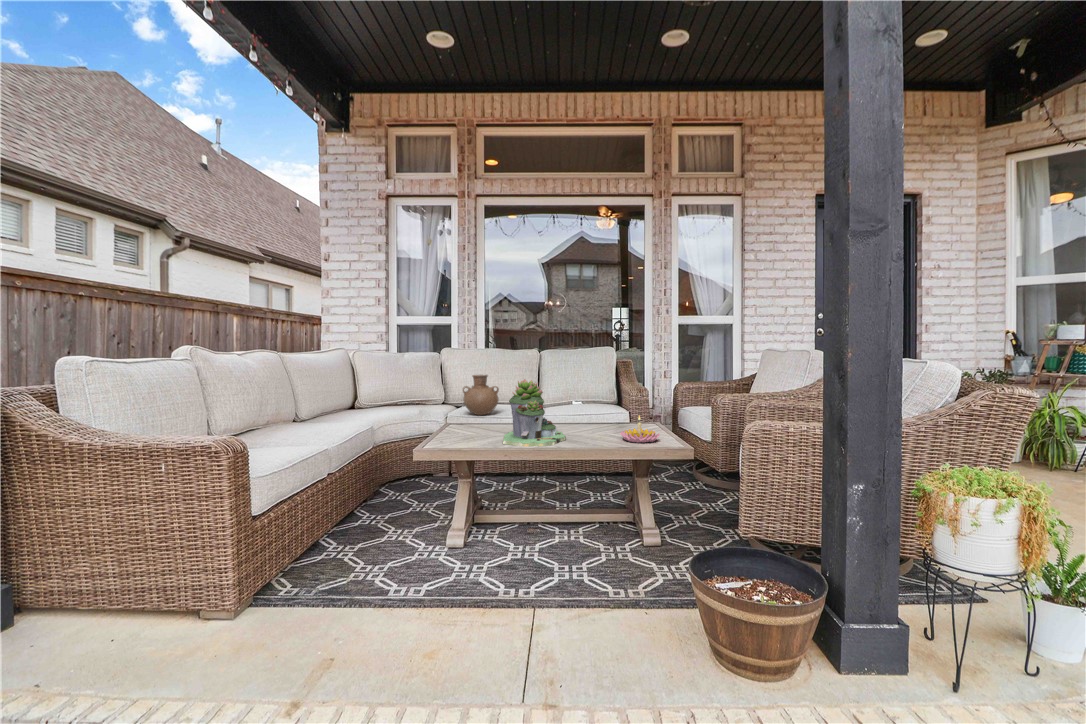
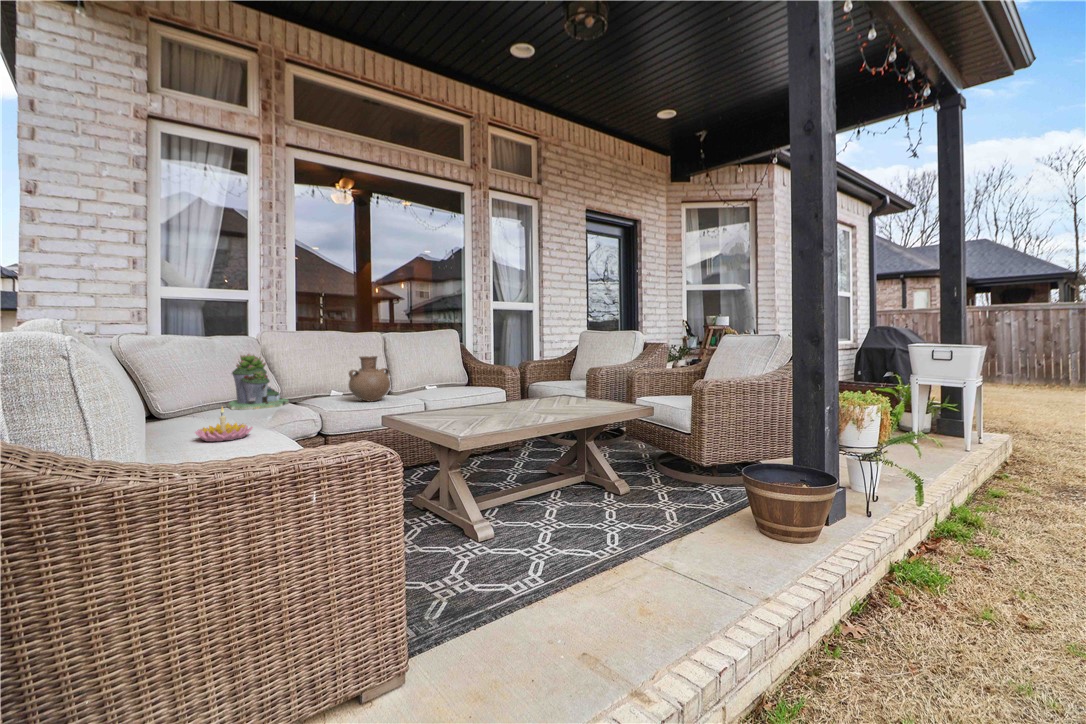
succulent planter: present [503,379,566,447] -> present [228,354,289,410]
candle holder: present [620,415,660,443] -> present [195,407,253,442]

